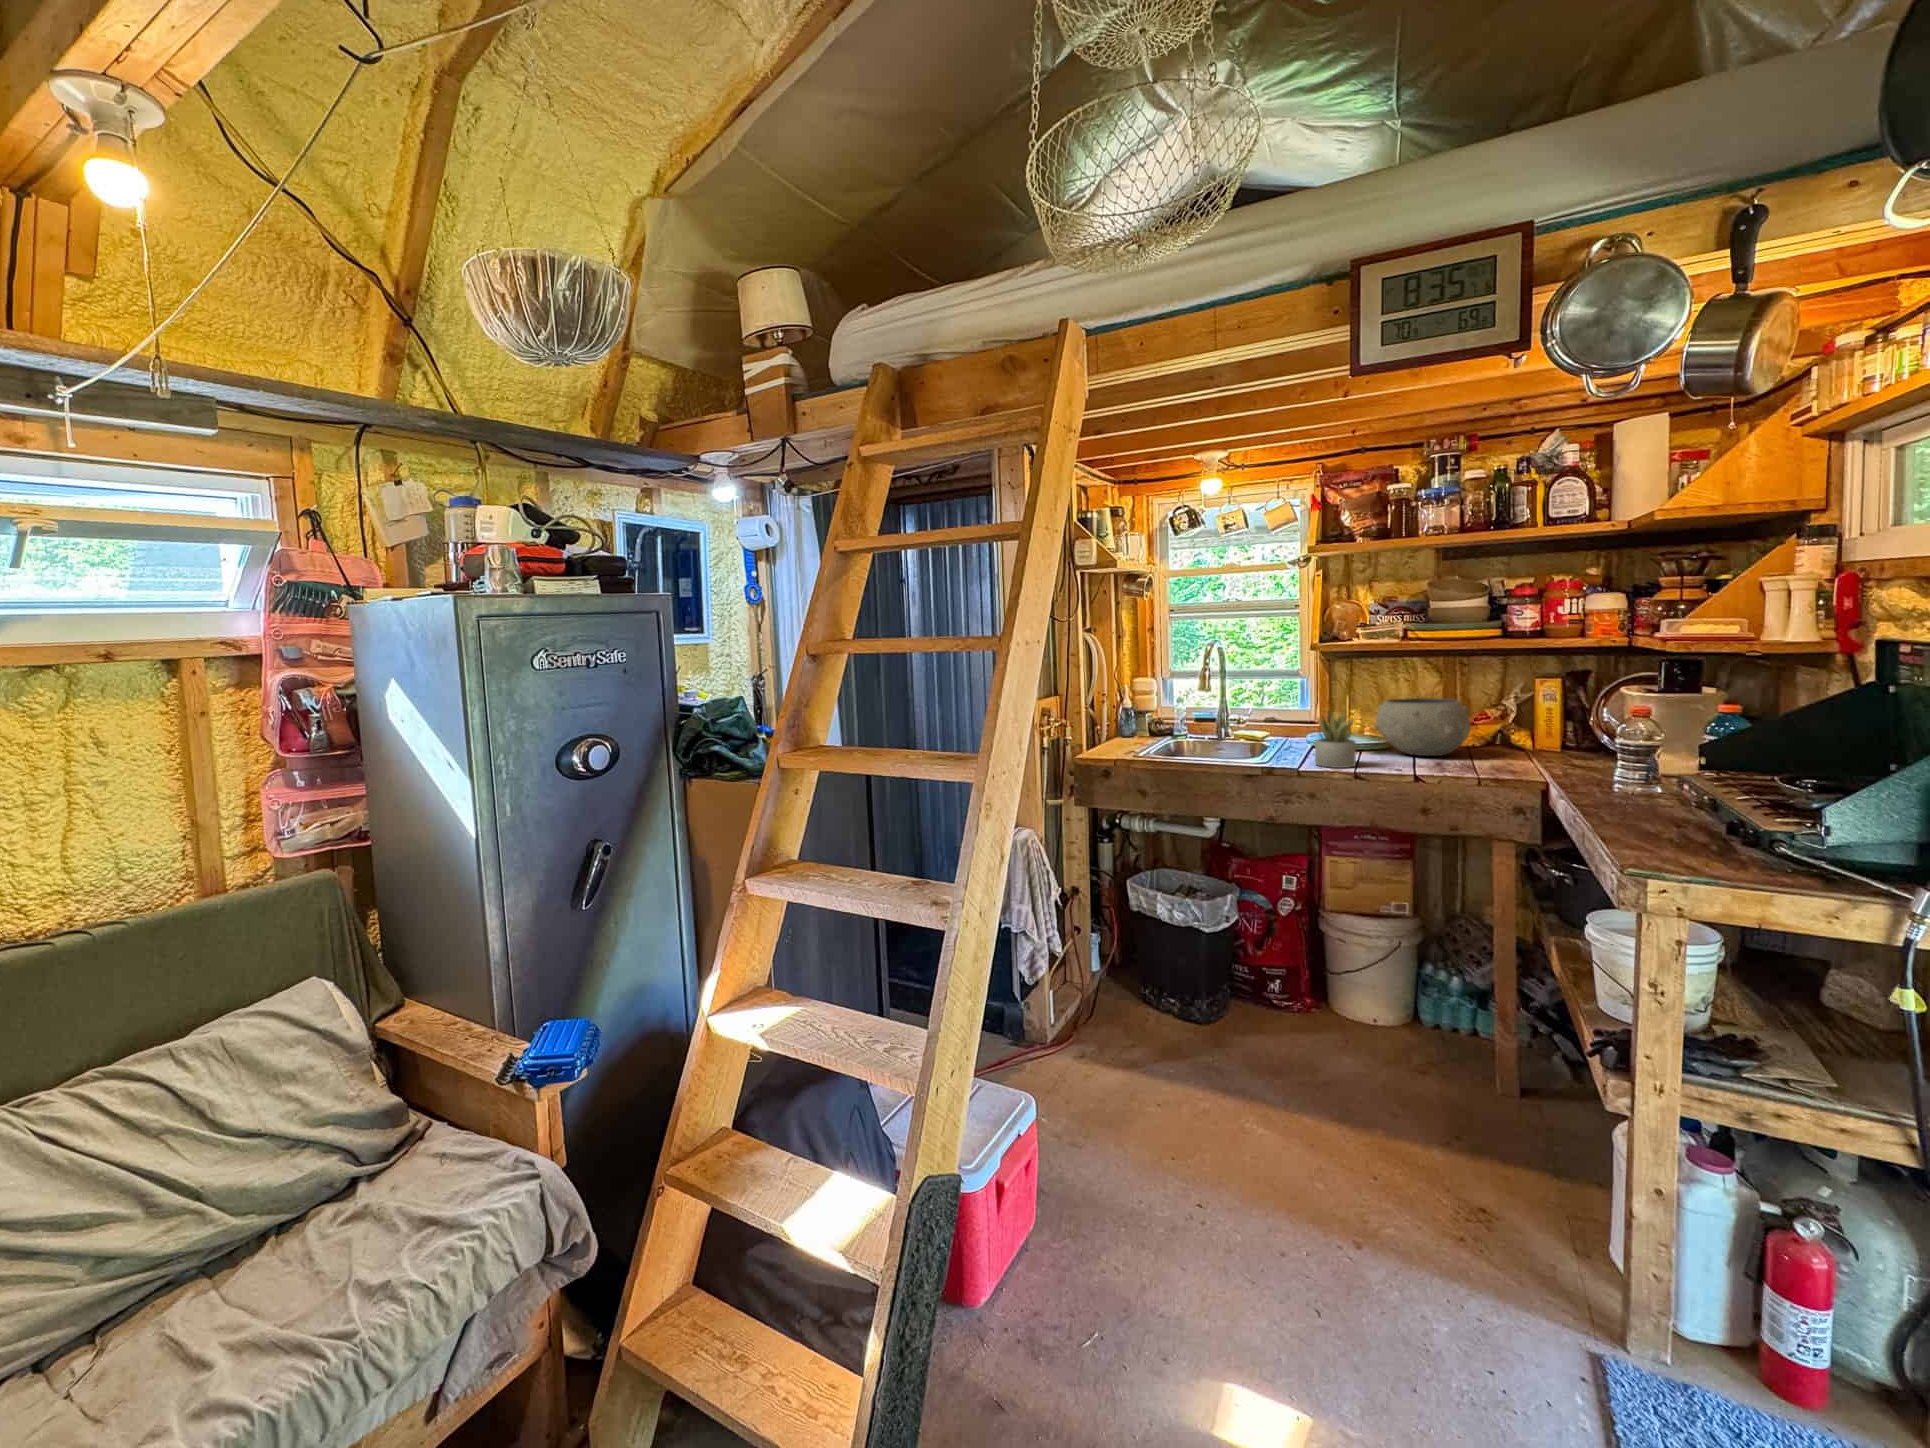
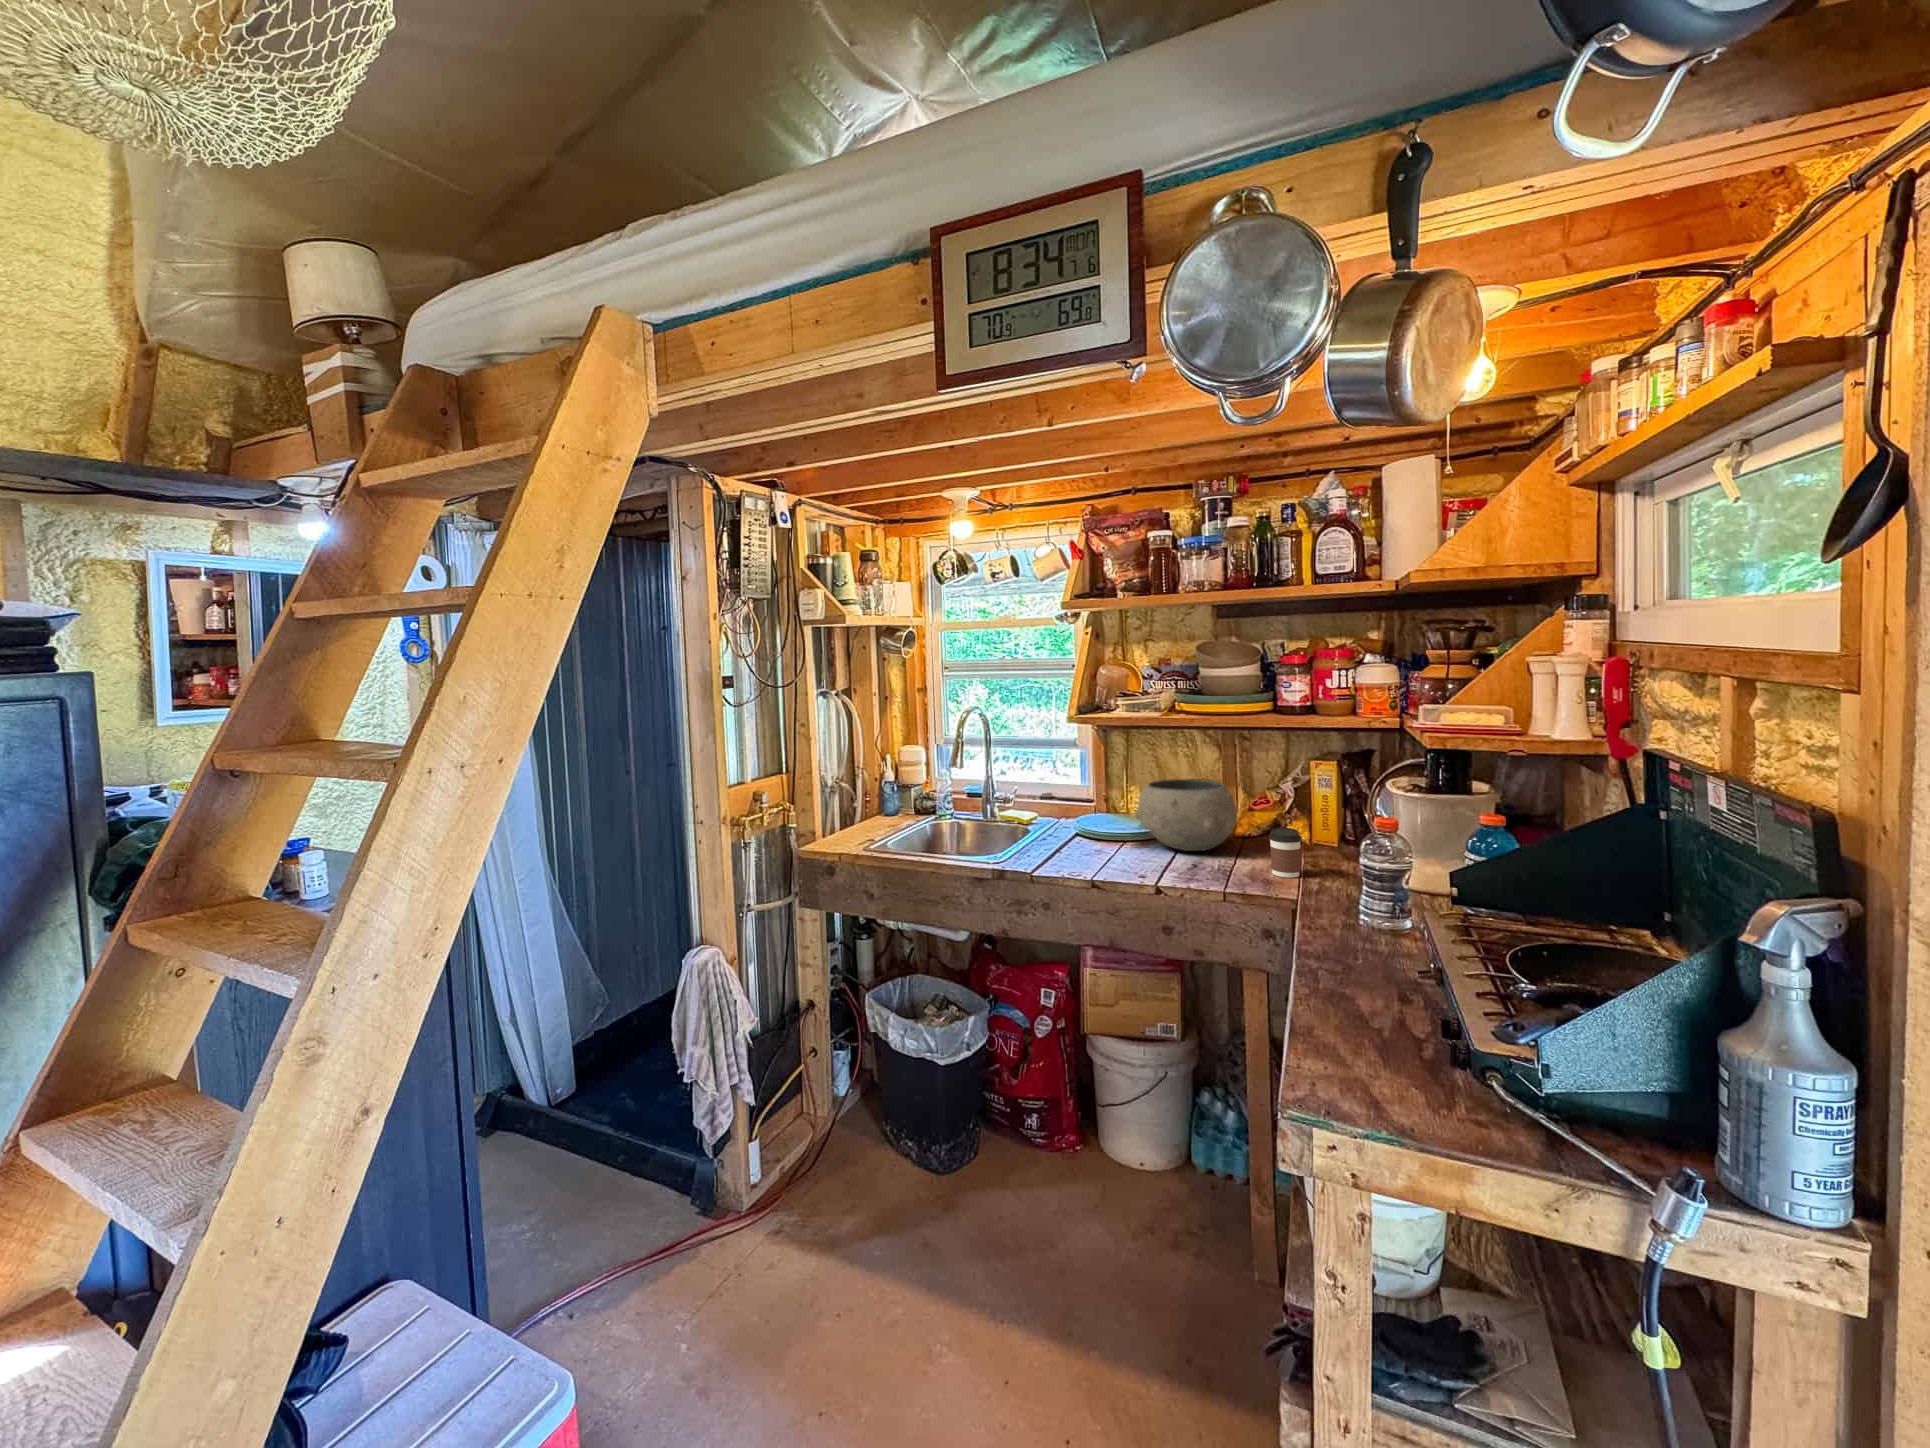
succulent plant: present [1315,711,1356,768] -> none [1053,798,1101,873]
coffee cup: none [1510,730,1541,770] -> present [1269,828,1301,878]

